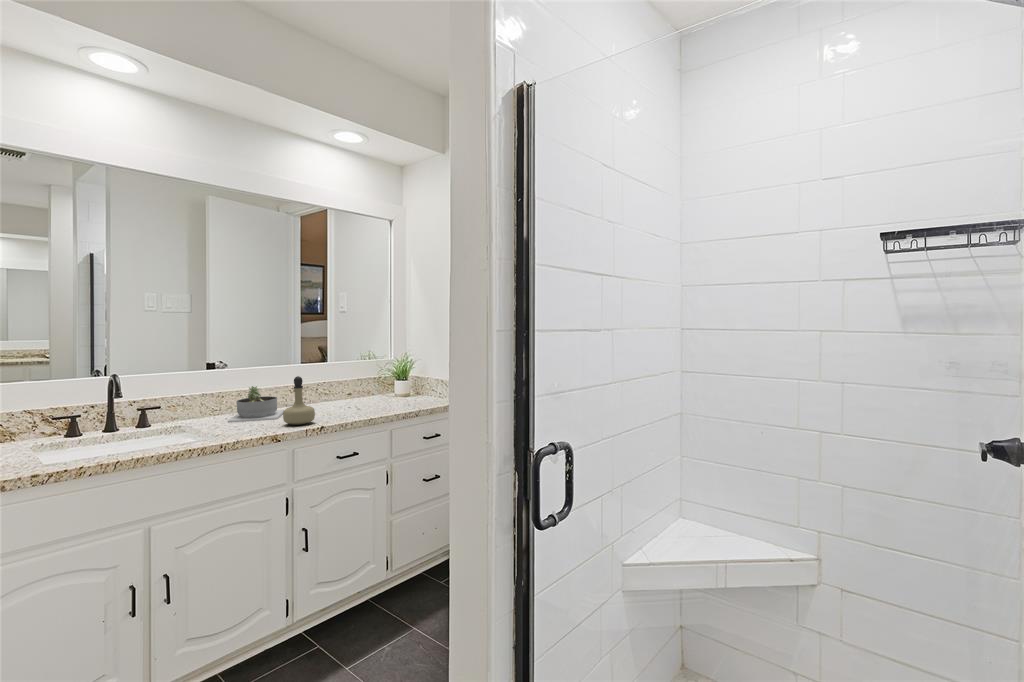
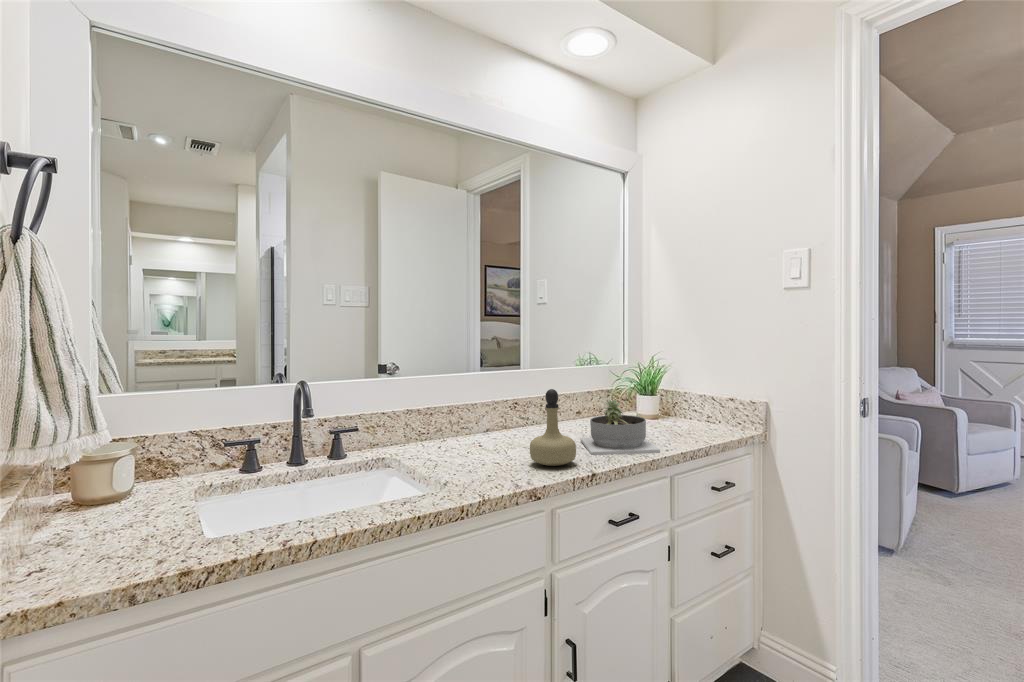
succulent planter: present [228,386,284,422] -> present [580,400,660,455]

